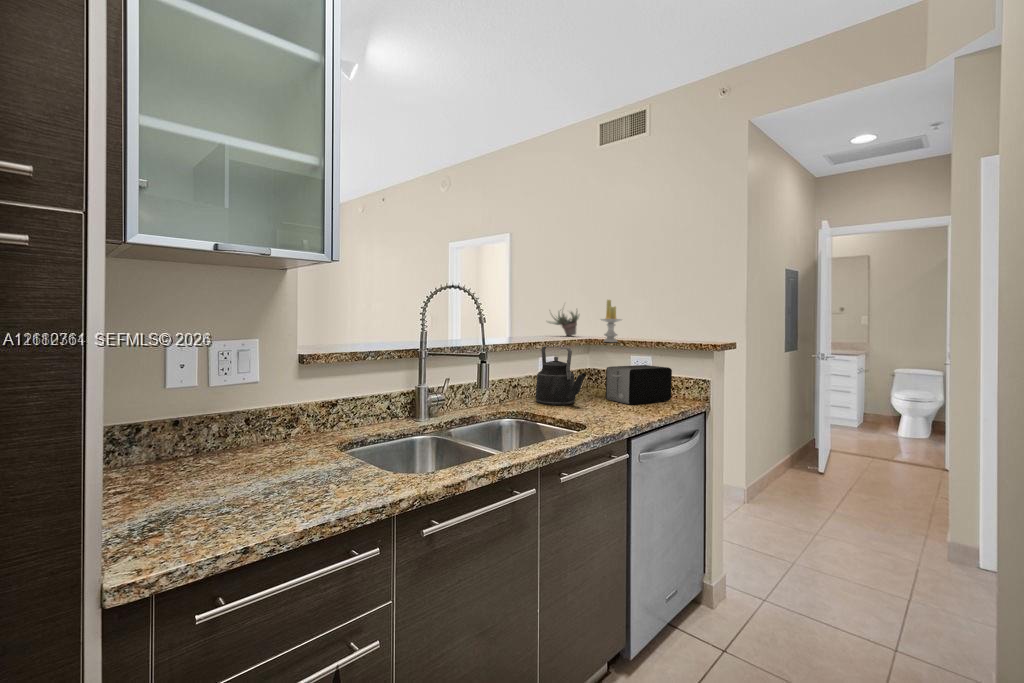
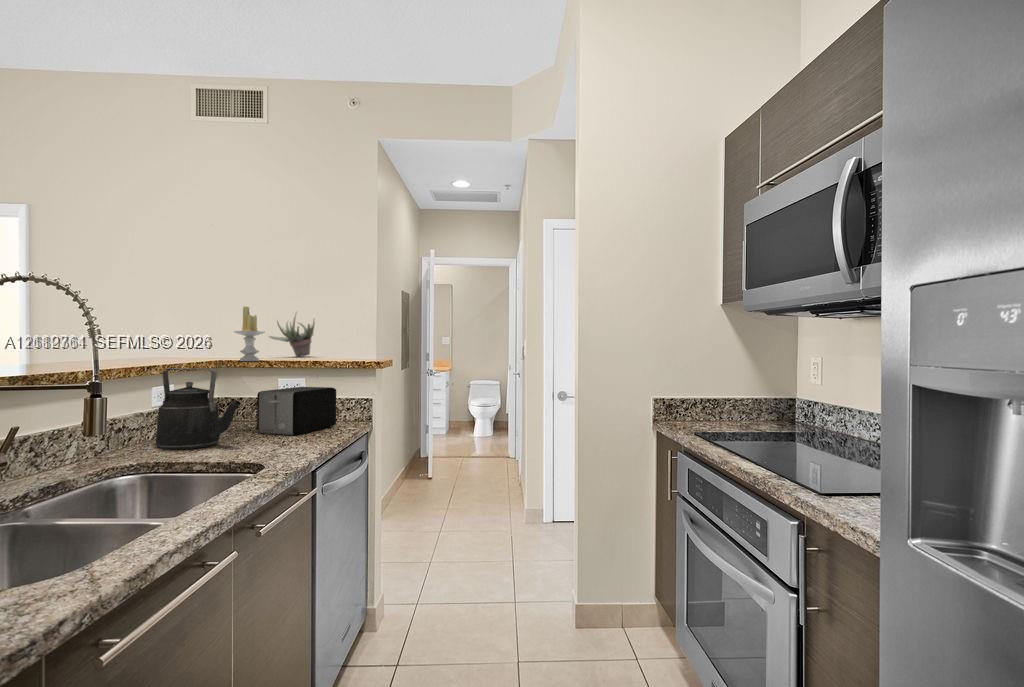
succulent plant: present [547,311,579,336] -> present [269,312,314,357]

